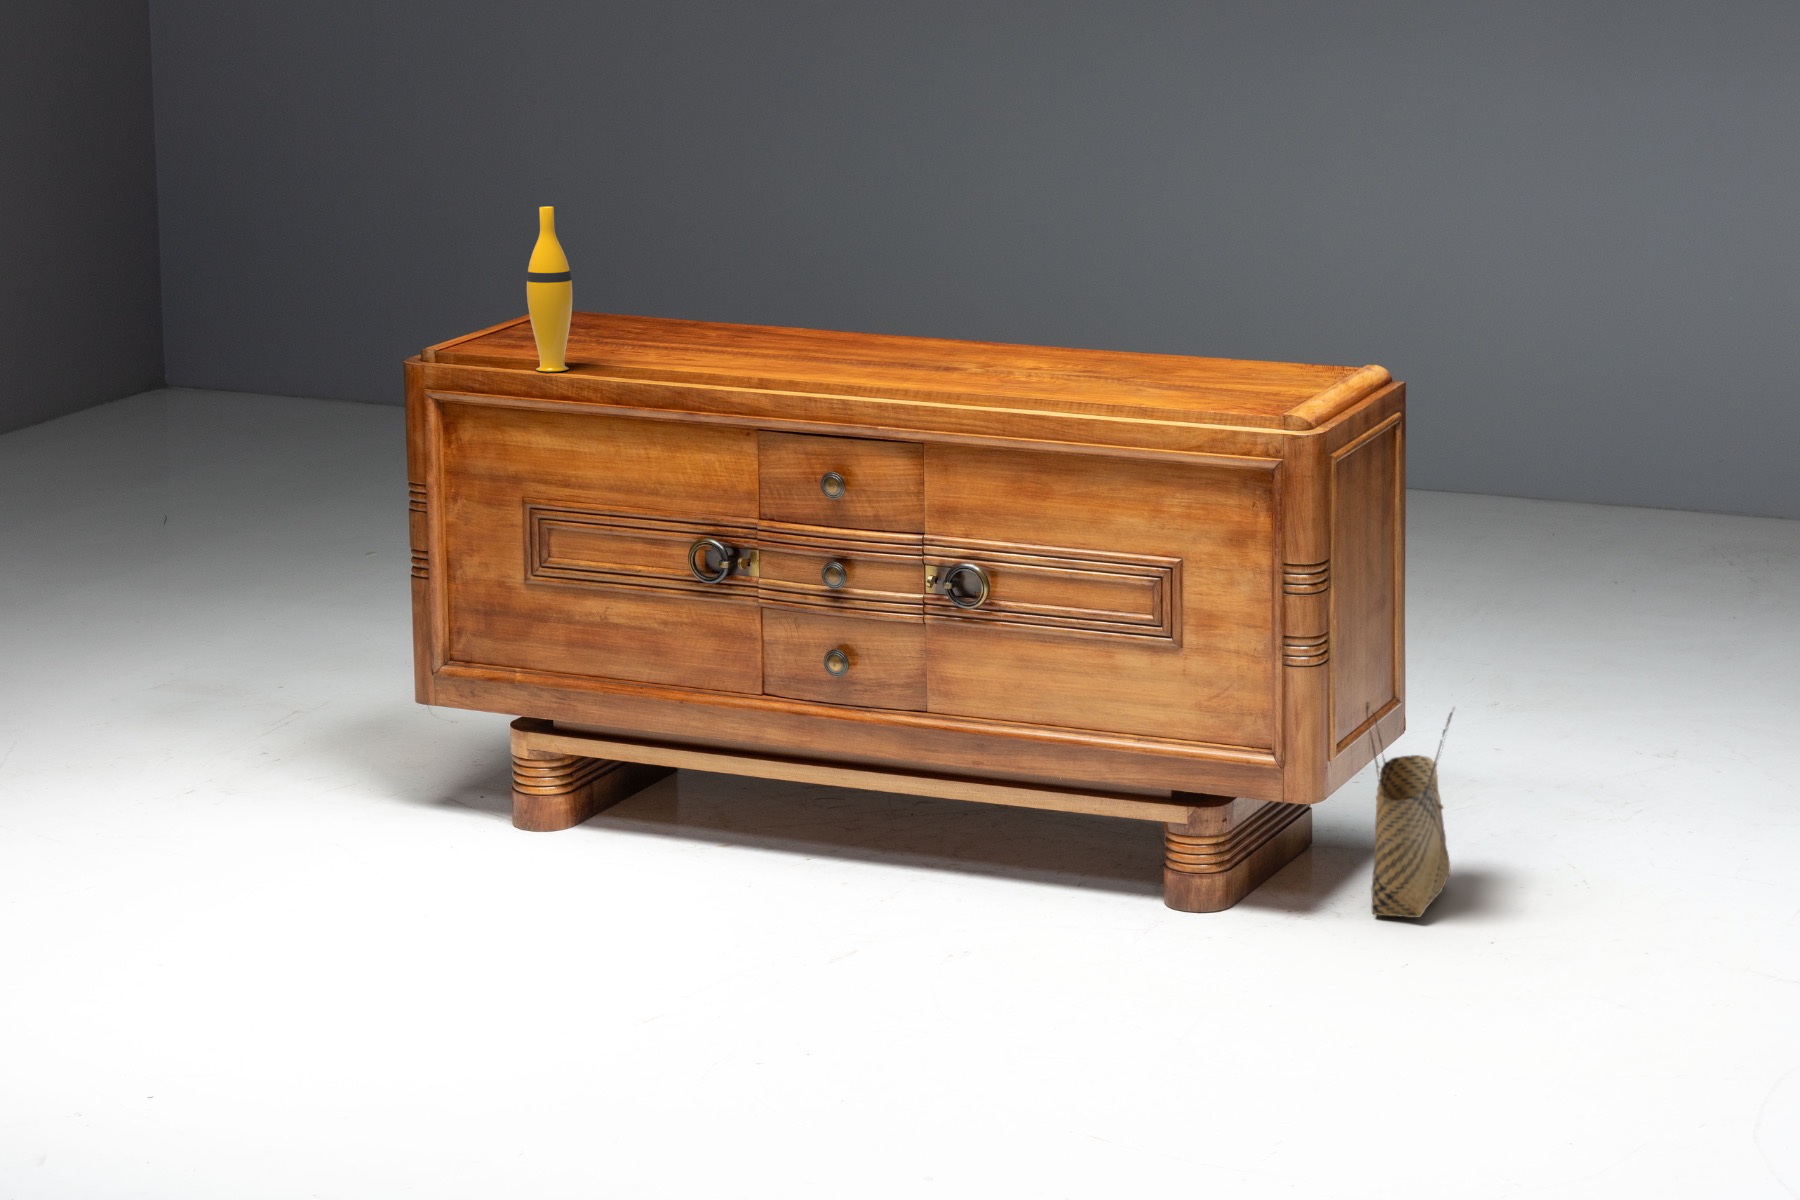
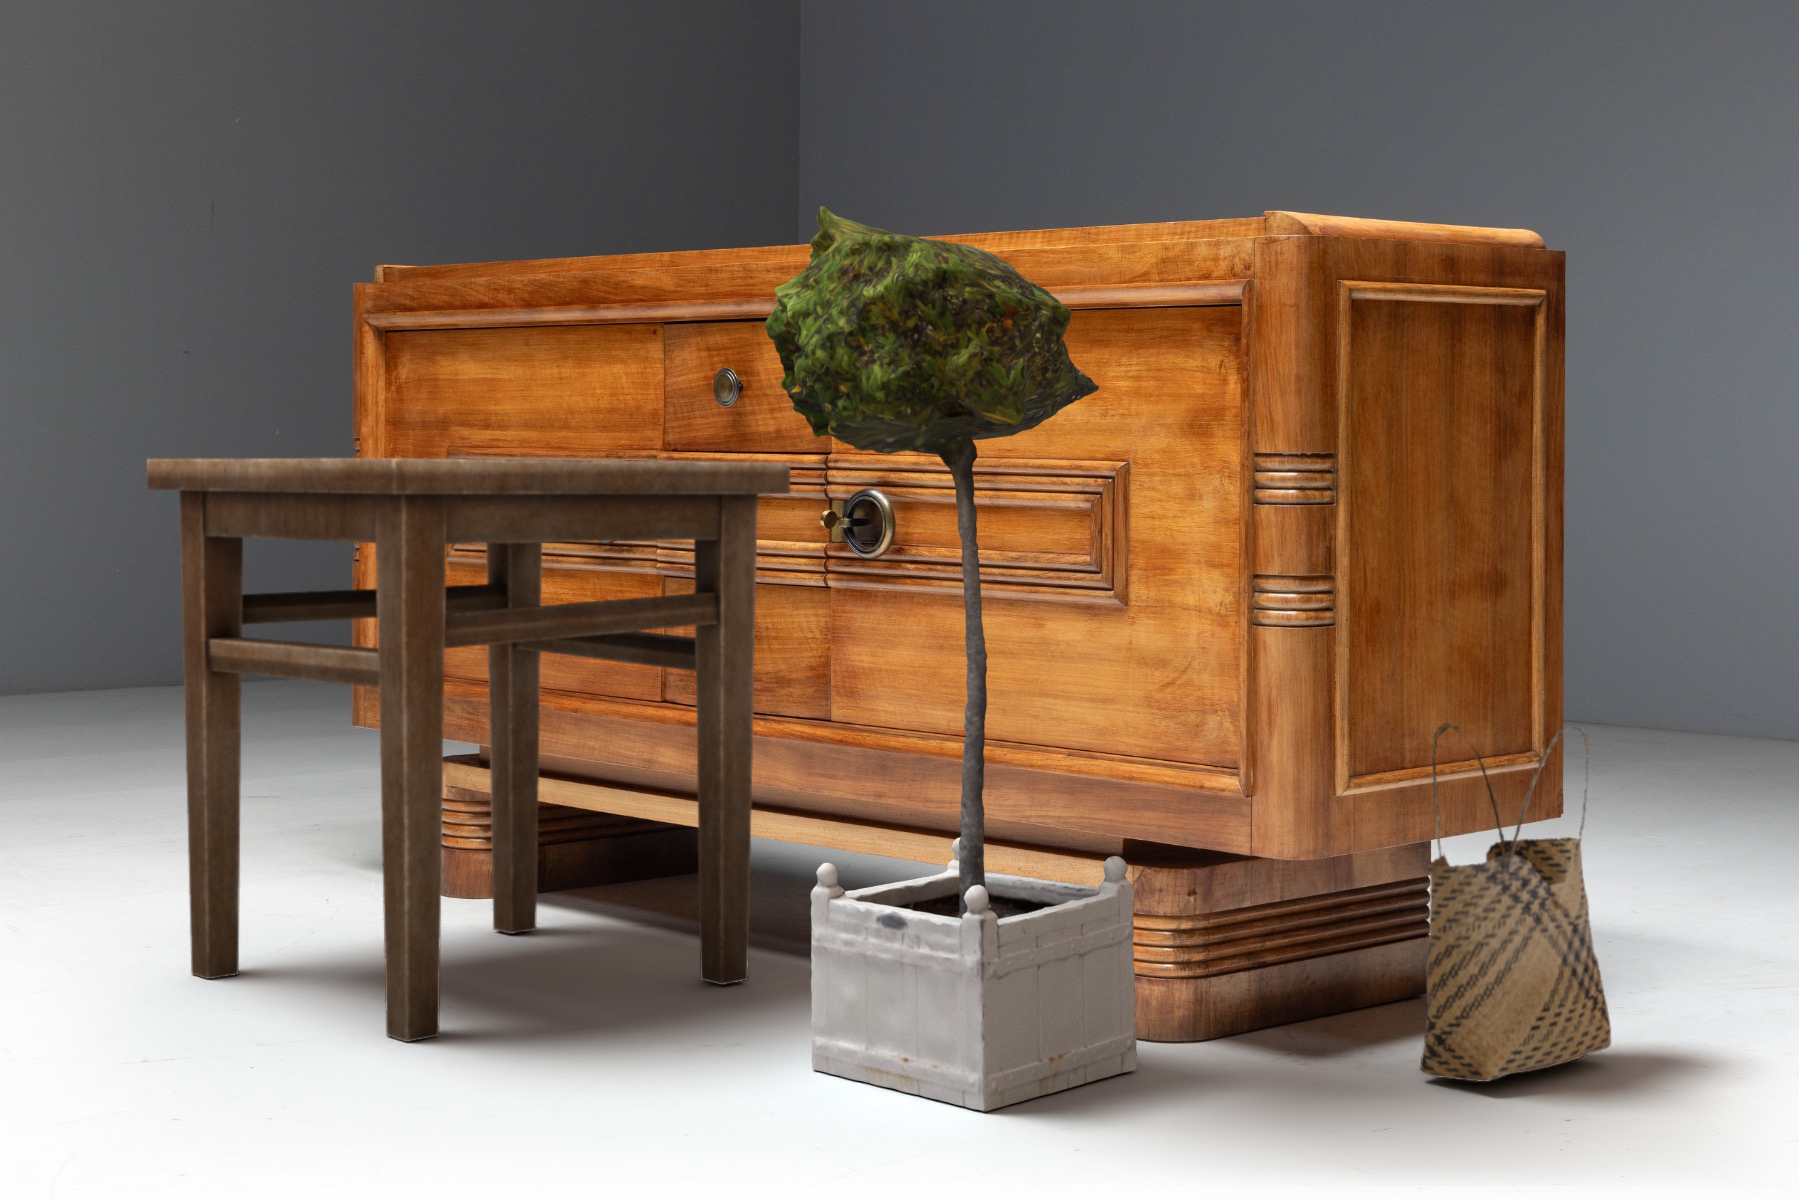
vase: present [527,206,572,372] -> none [440,60,499,272]
potted tree: none [998,440,1232,989] -> present [765,206,1137,1111]
side table: none [475,525,914,992] -> present [147,458,790,1042]

